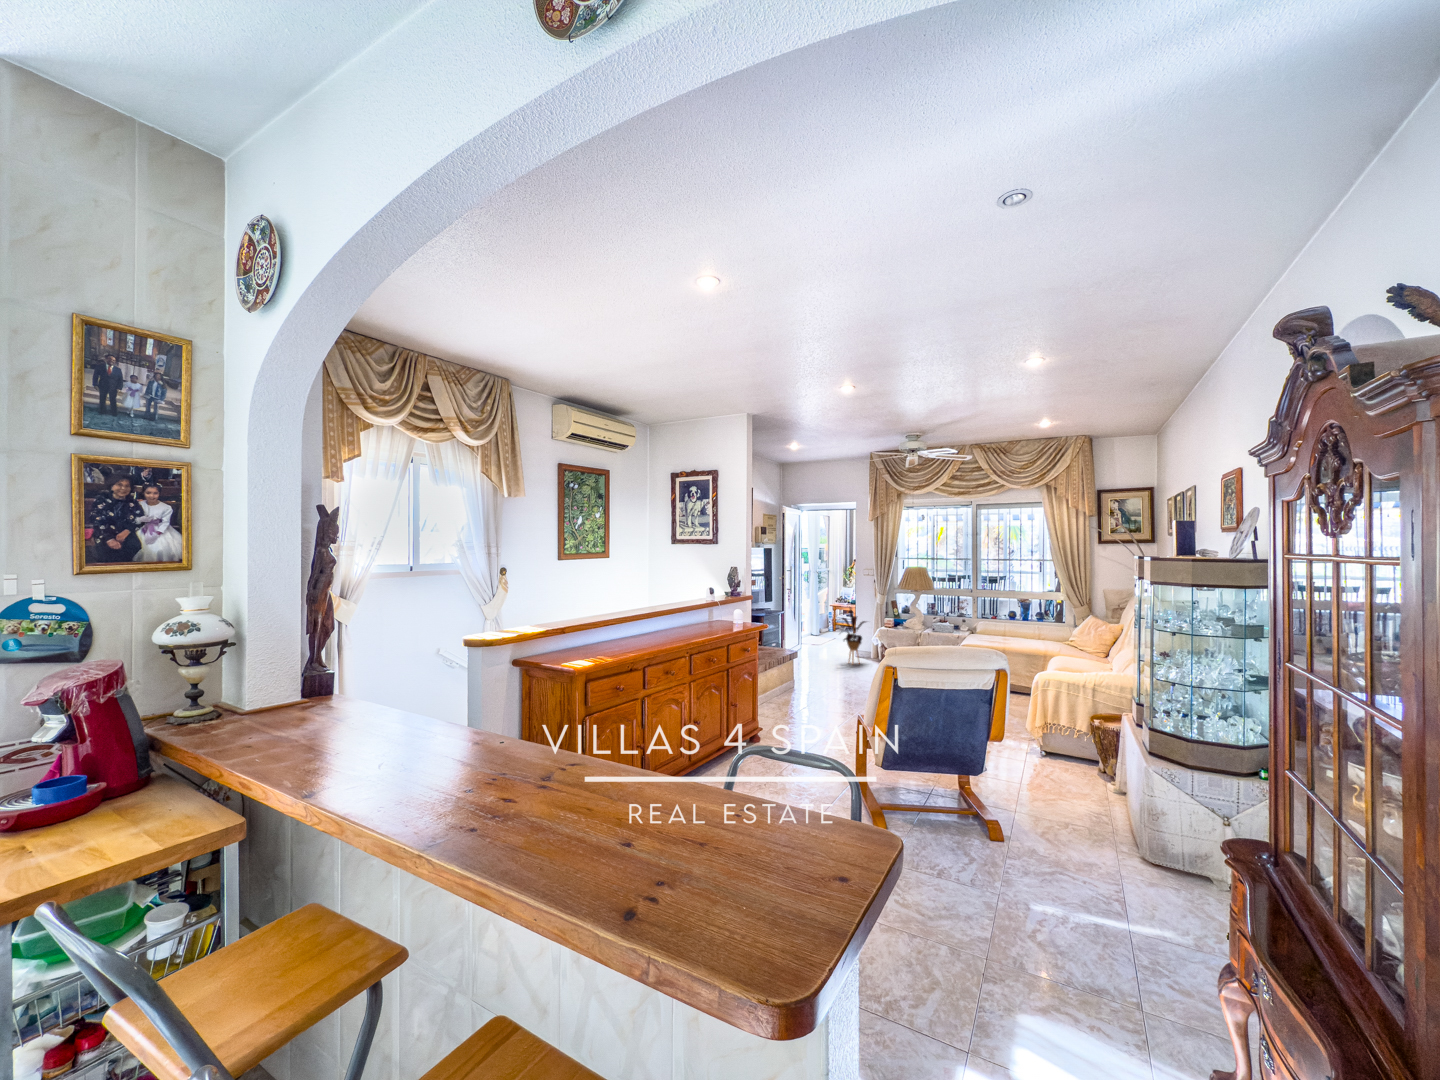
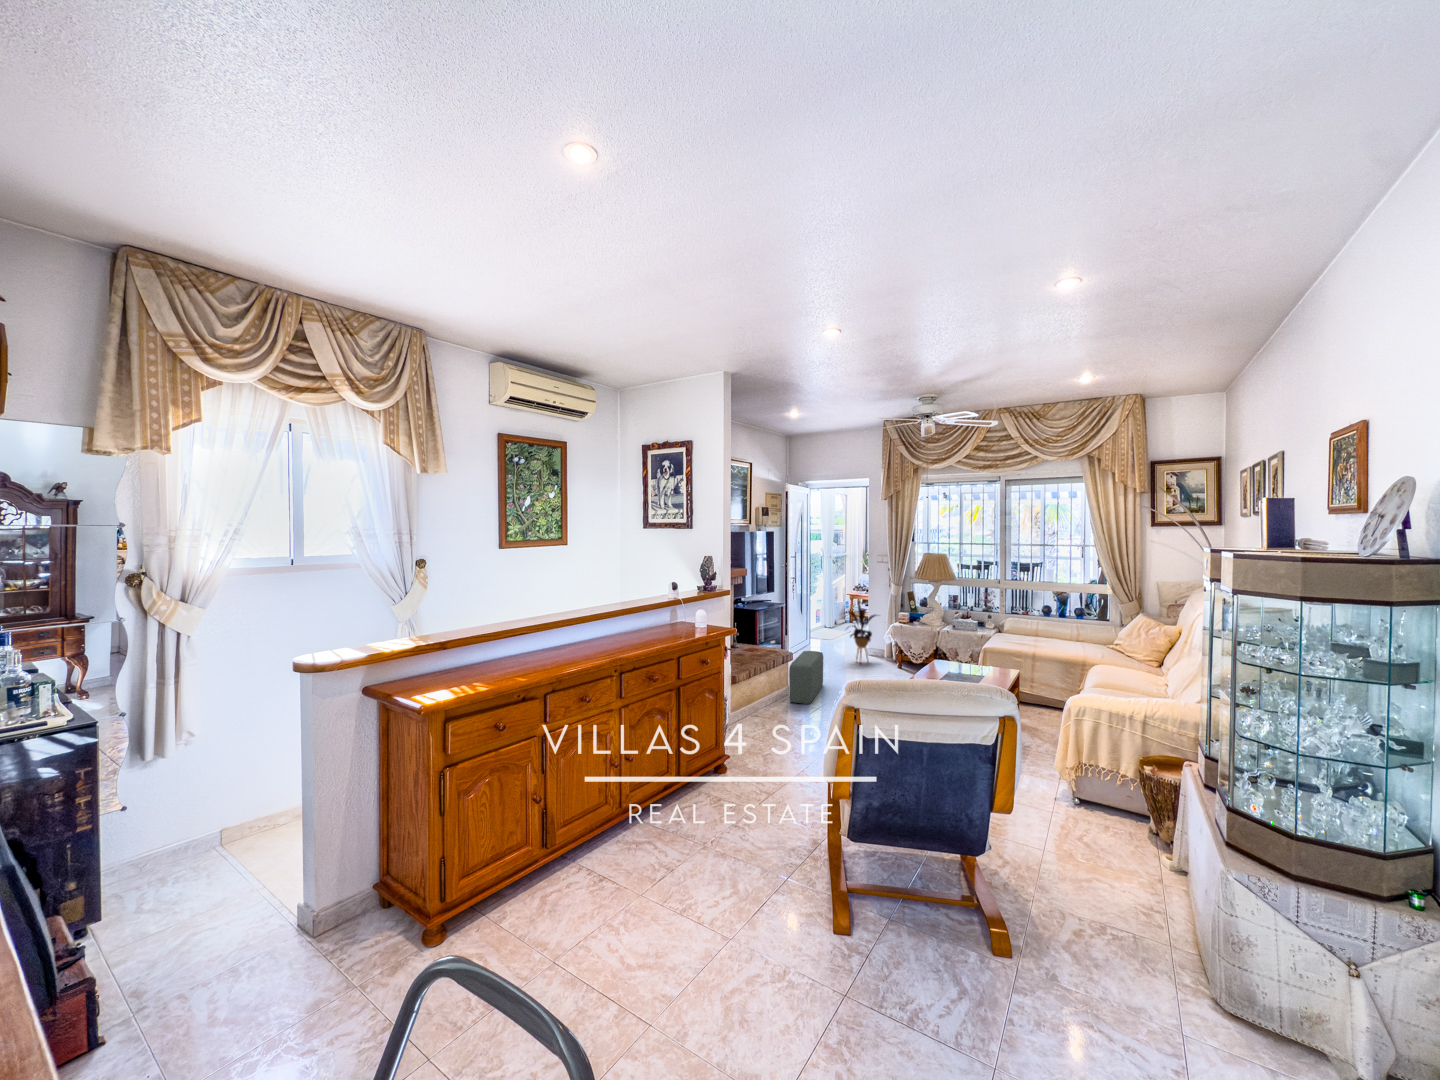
pouf: none [797,652,823,696] -> present [789,651,823,704]

